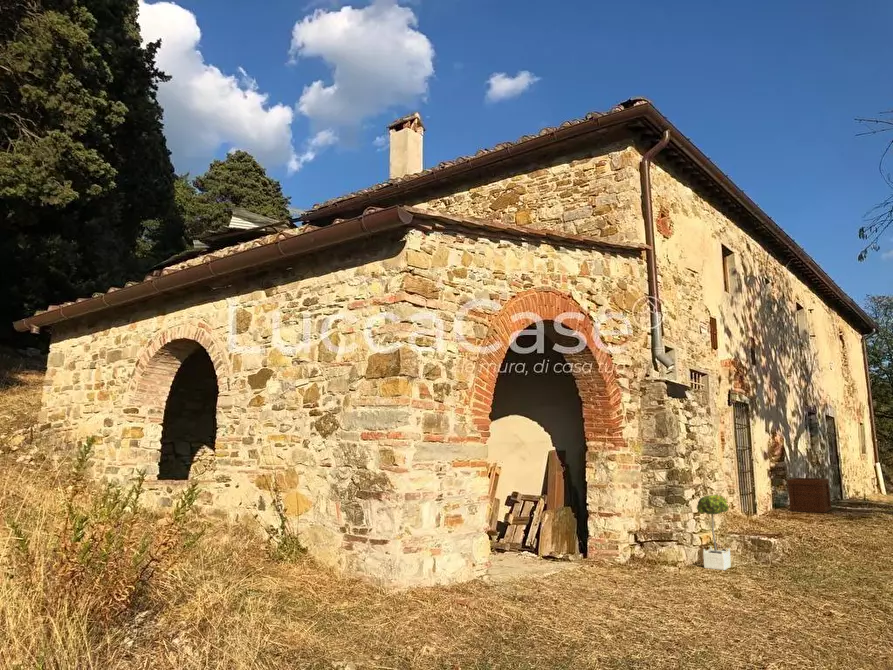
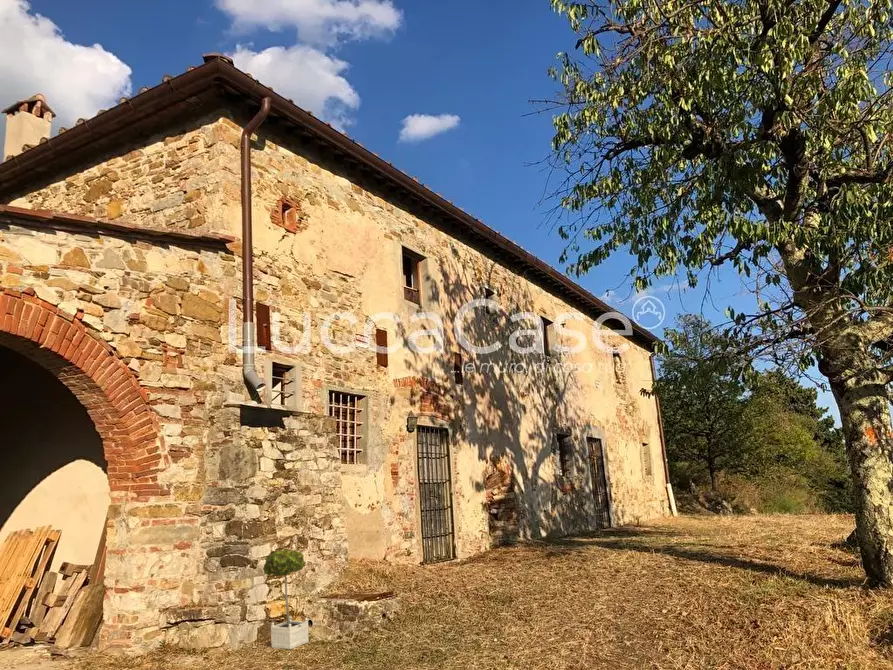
wooden crate: present [787,478,831,513] -> none [514,507,562,547]

